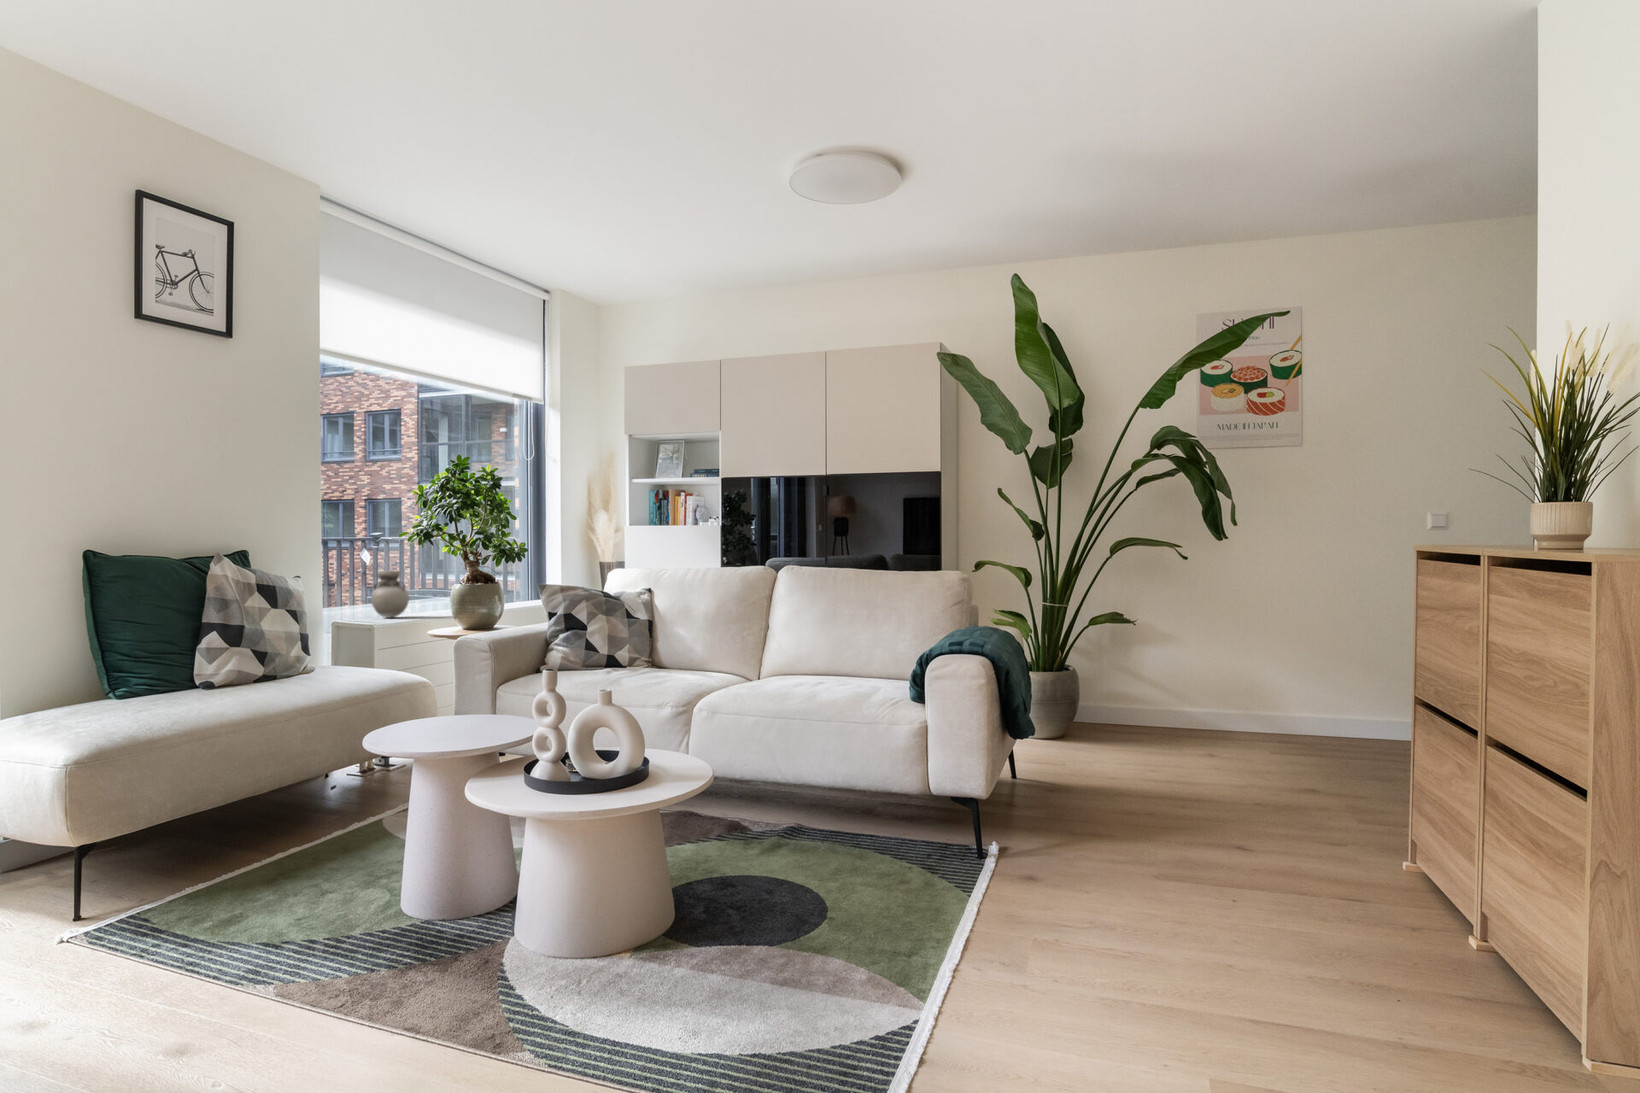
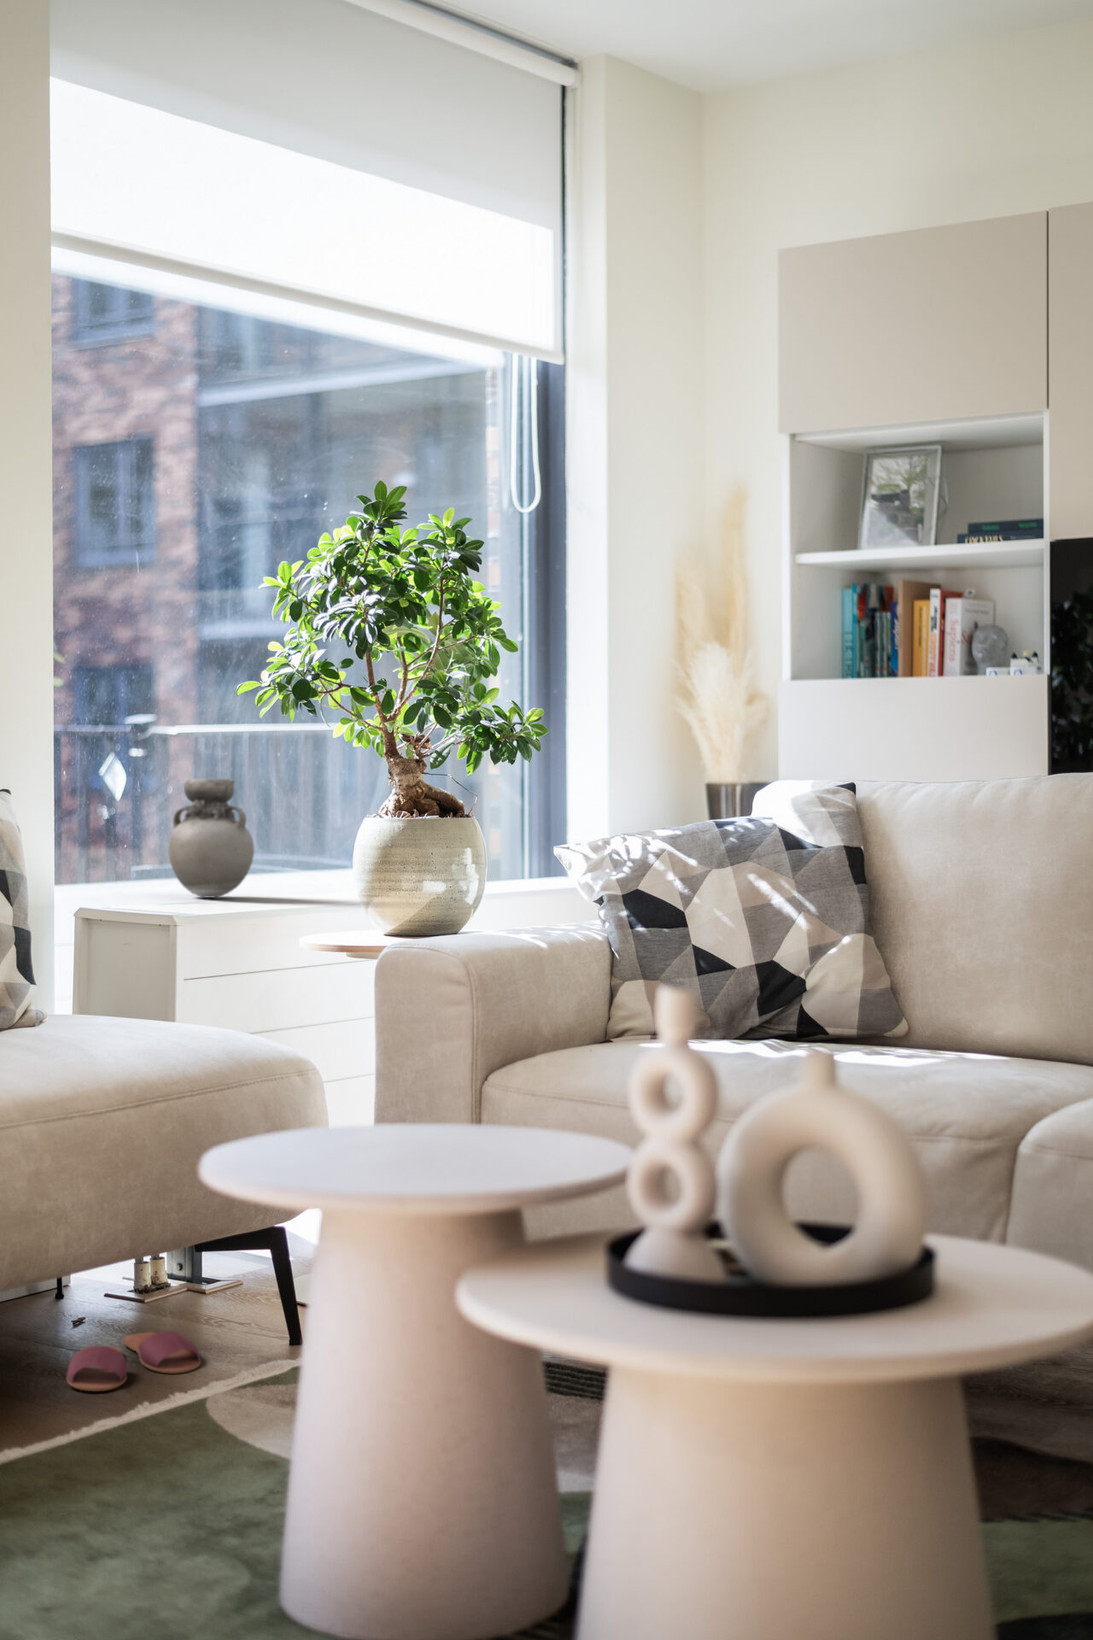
slippers: none [328,784,385,808] -> present [66,1331,201,1391]

